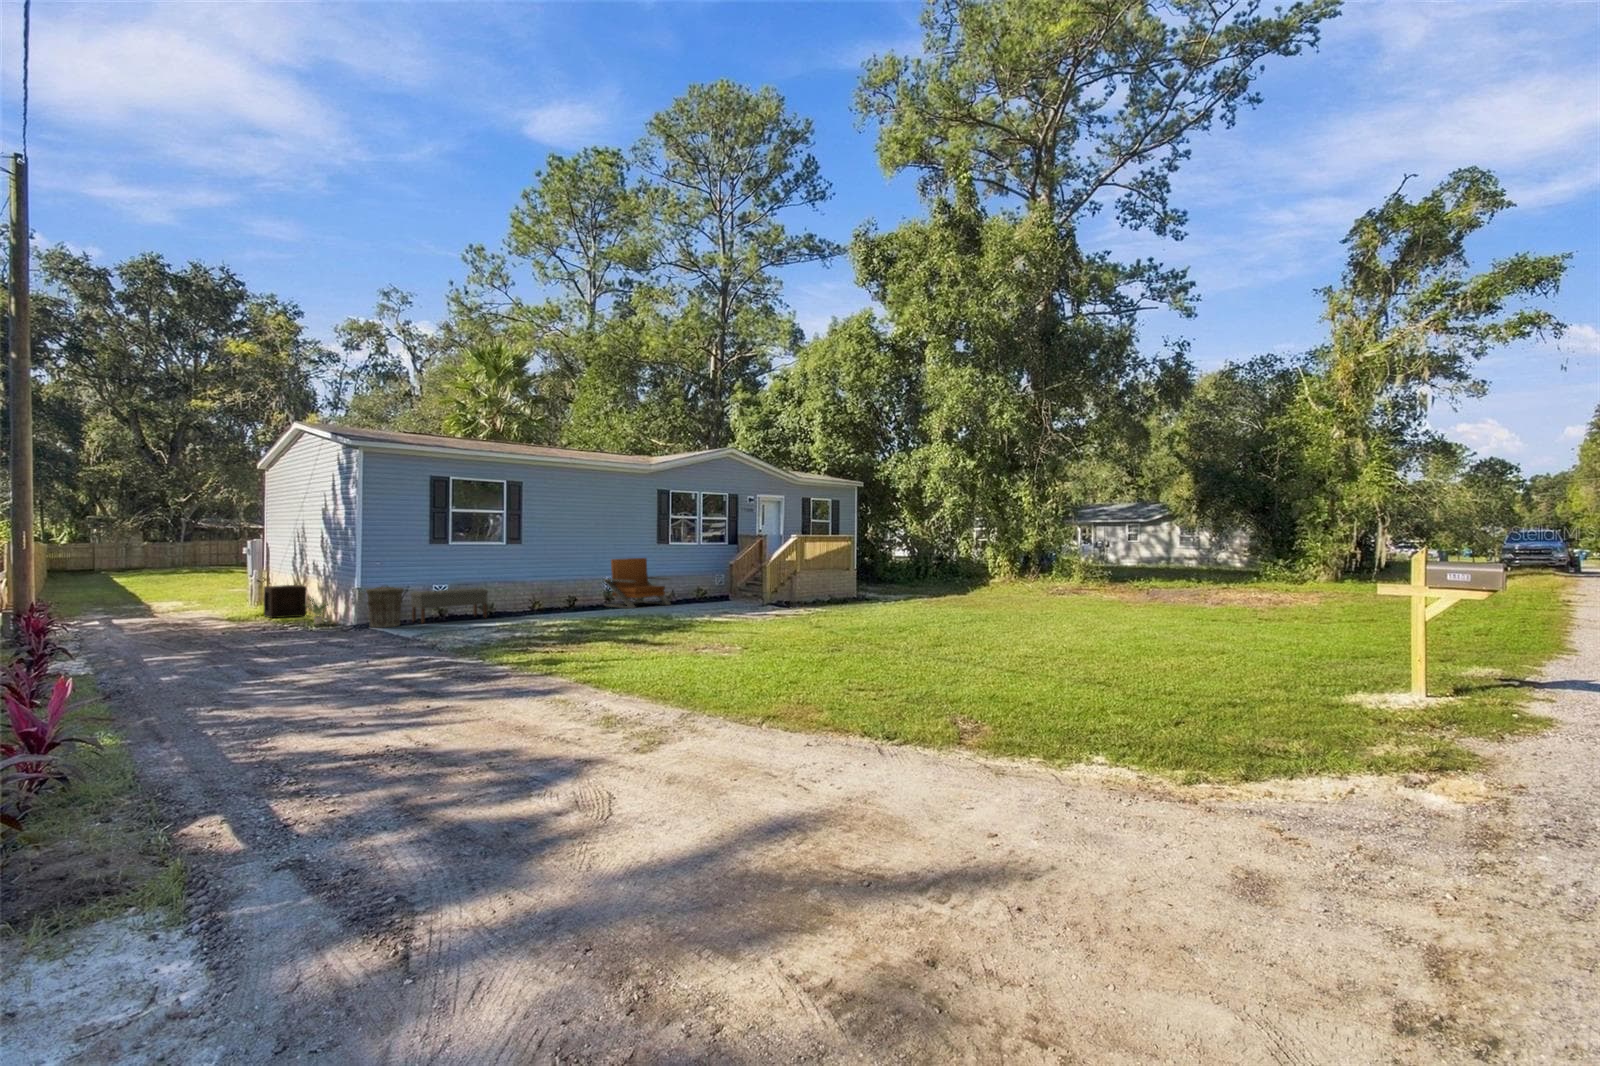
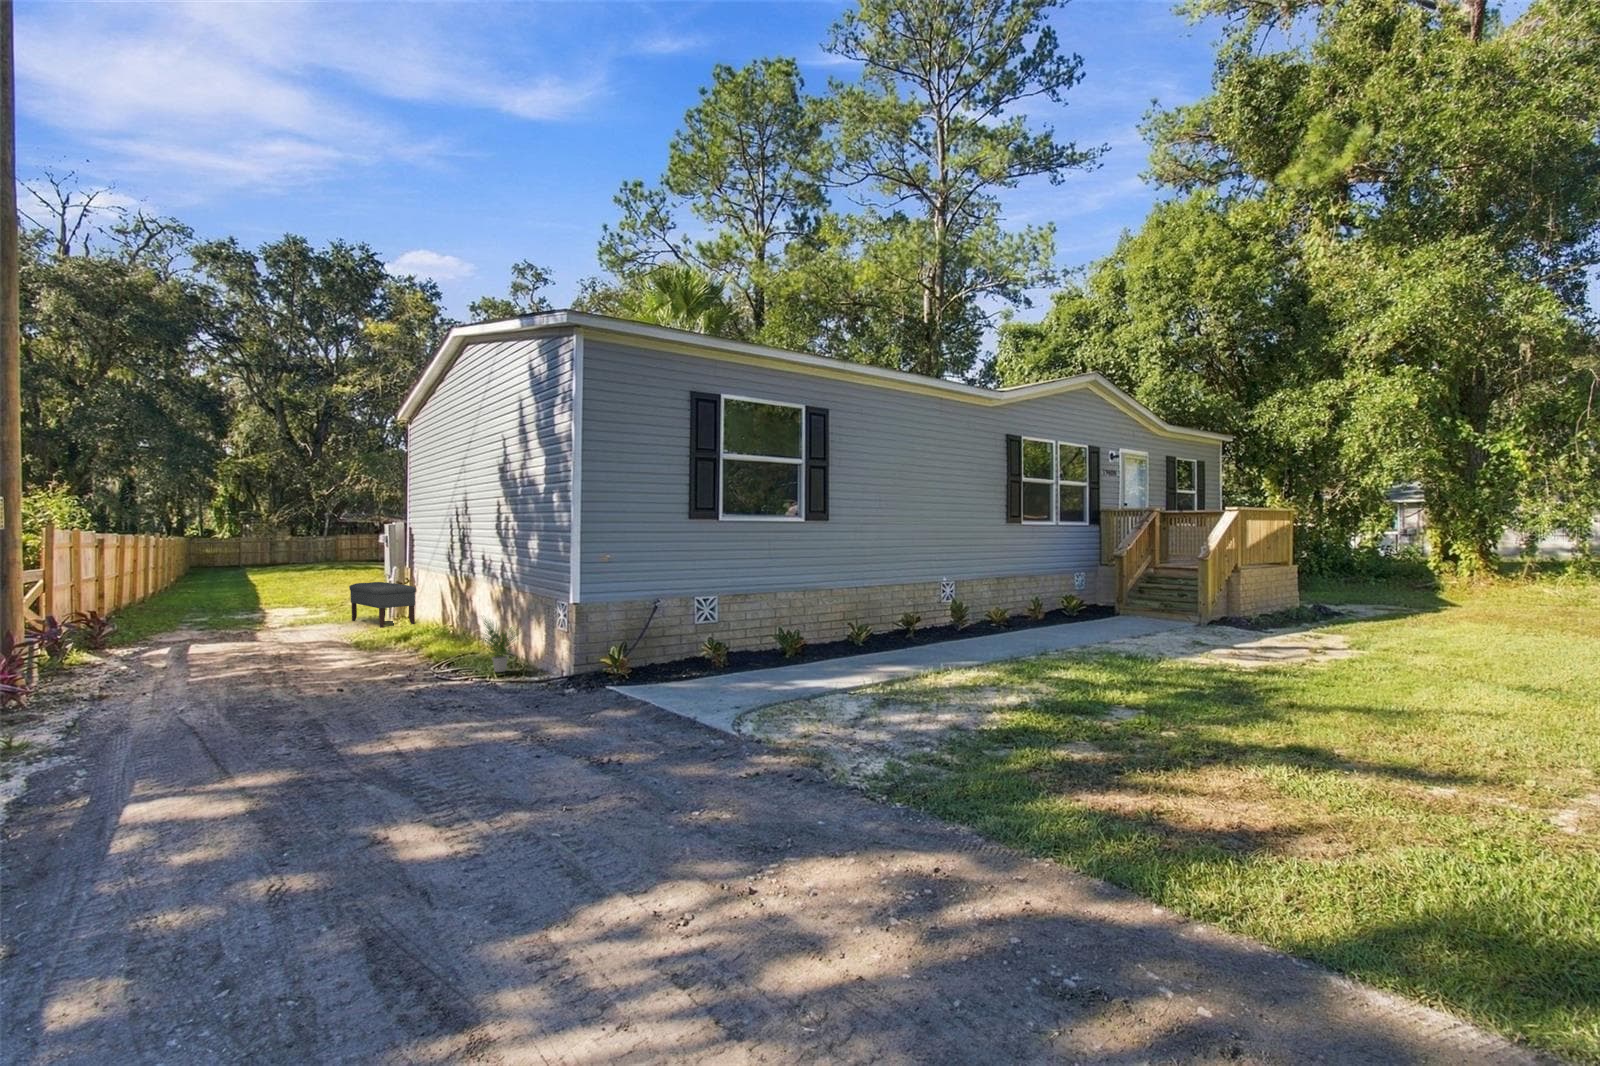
lounge chair: present [604,558,670,608] -> none [934,544,1040,630]
wooden crate: present [263,585,306,618] -> none [403,592,473,652]
trash can: present [366,587,403,628] -> none [594,598,663,685]
bench: present [411,588,488,624] -> present [349,582,416,628]

